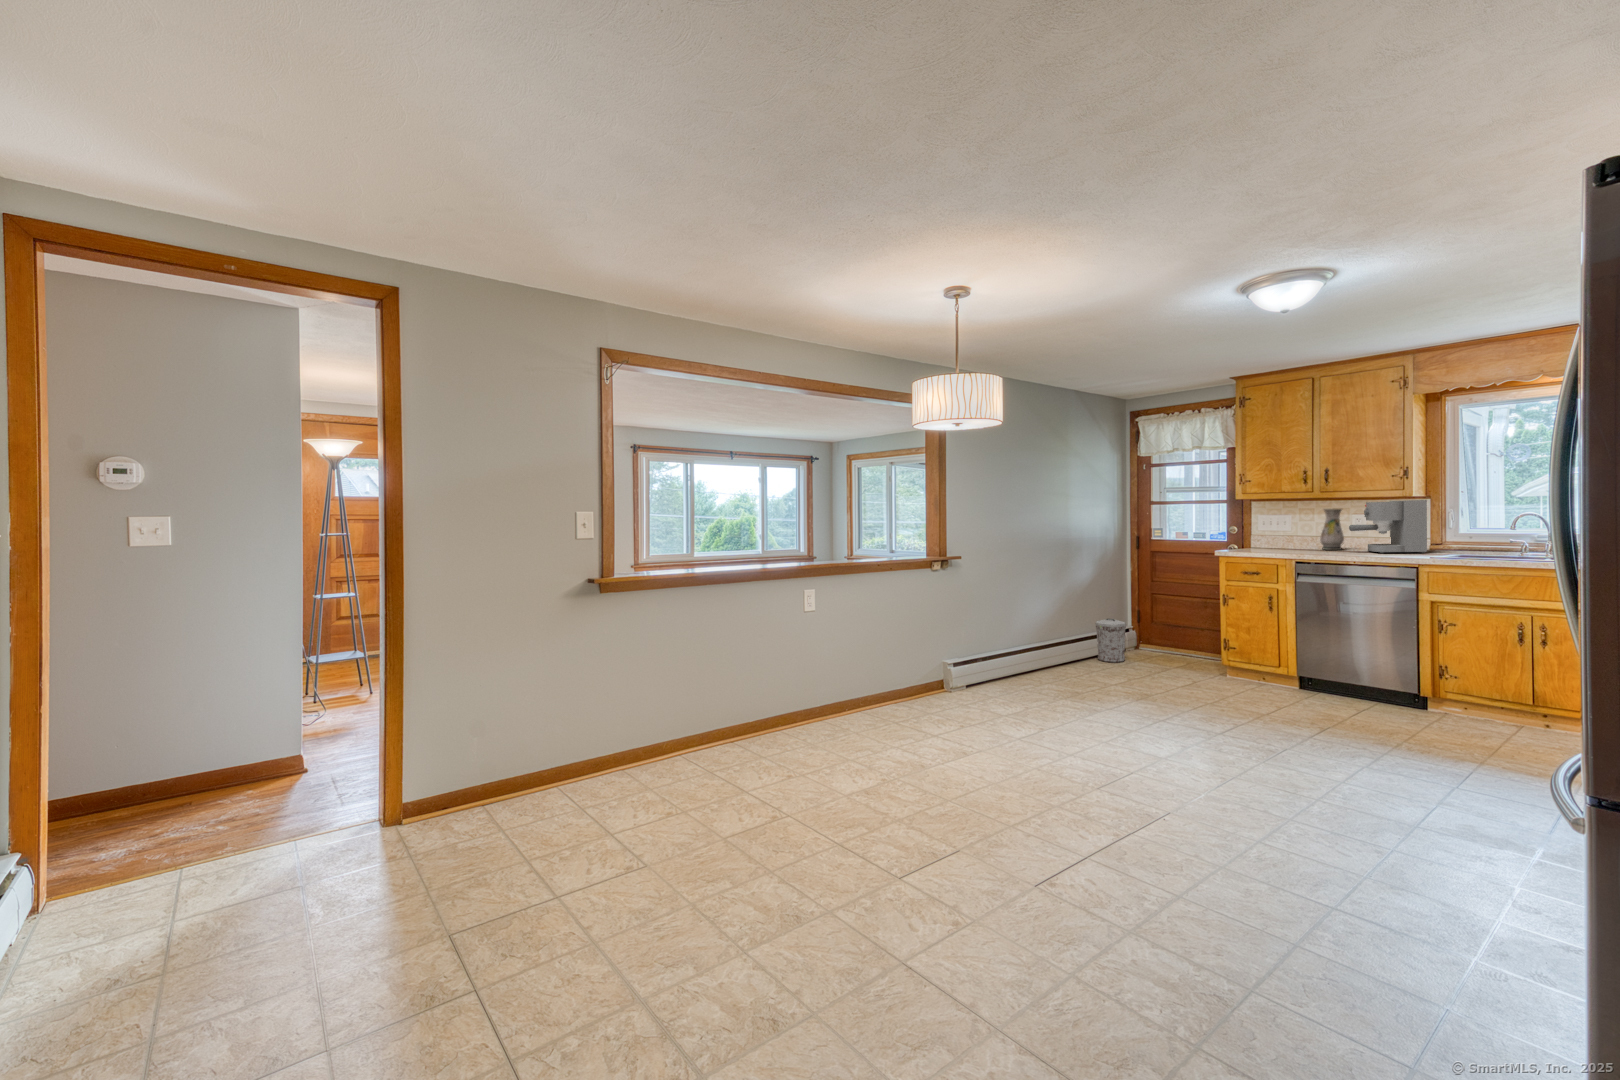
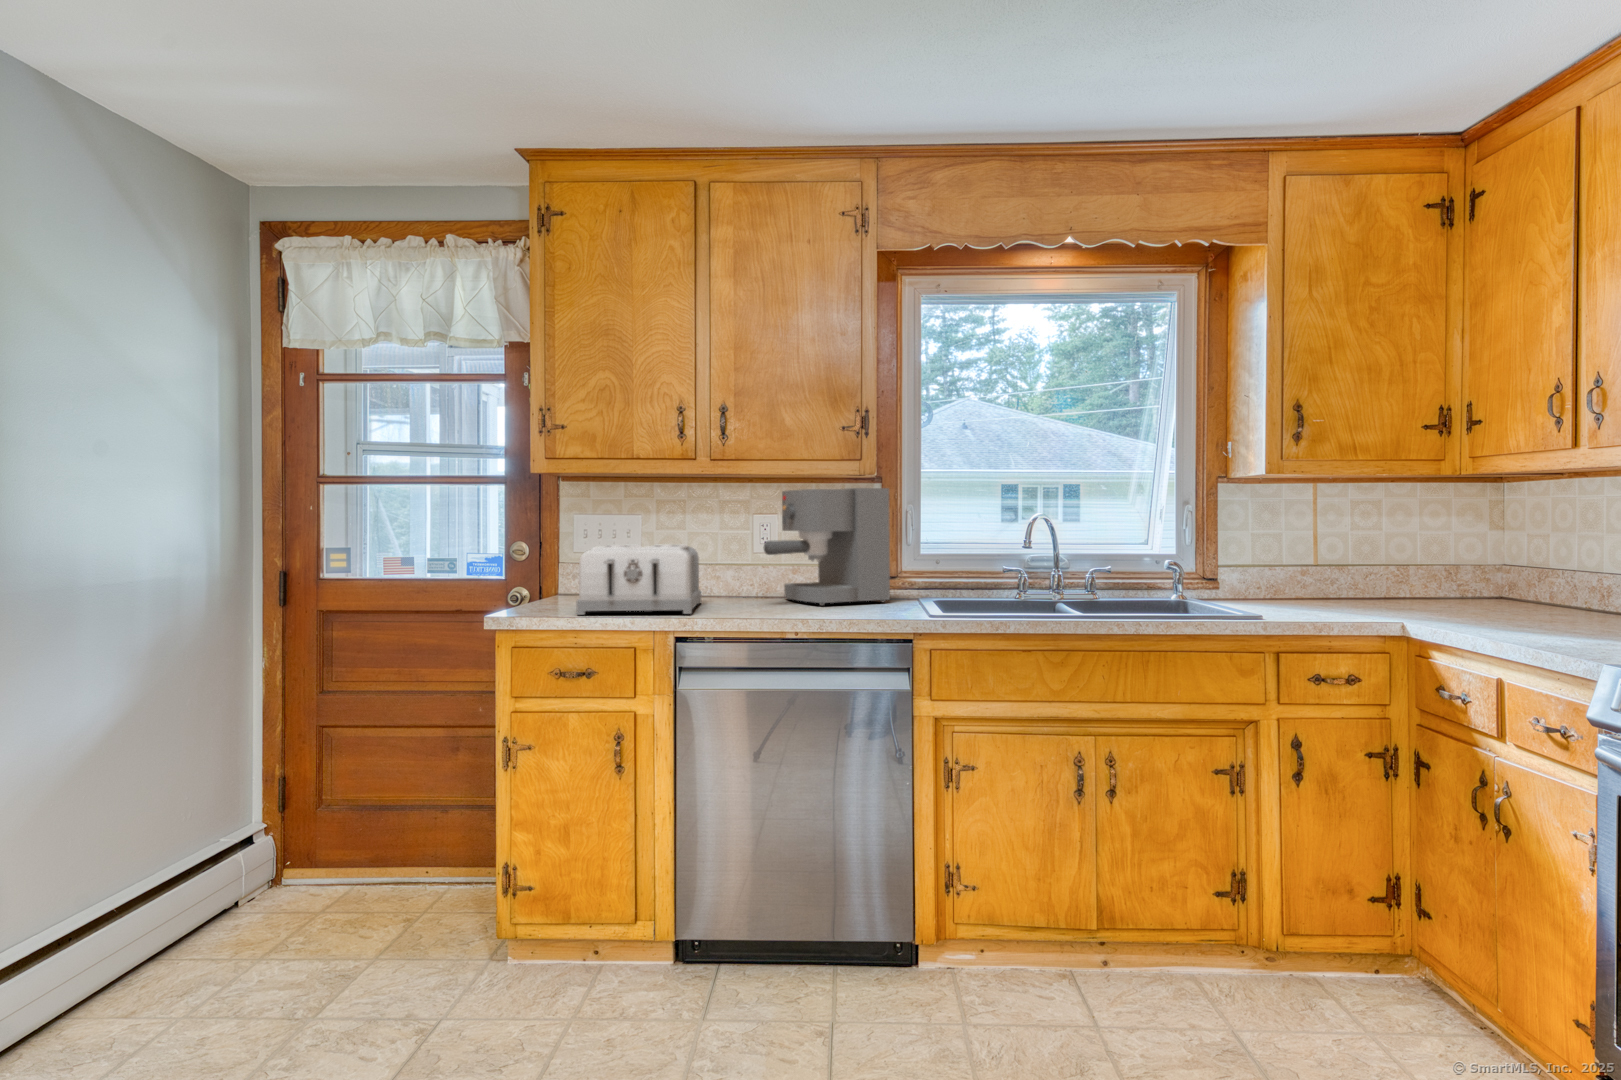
vase: present [1320,509,1344,550] -> none [698,504,740,599]
toaster: none [1254,527,1318,554] -> present [576,544,701,615]
trash can: present [1095,619,1126,662] -> none [120,837,229,992]

